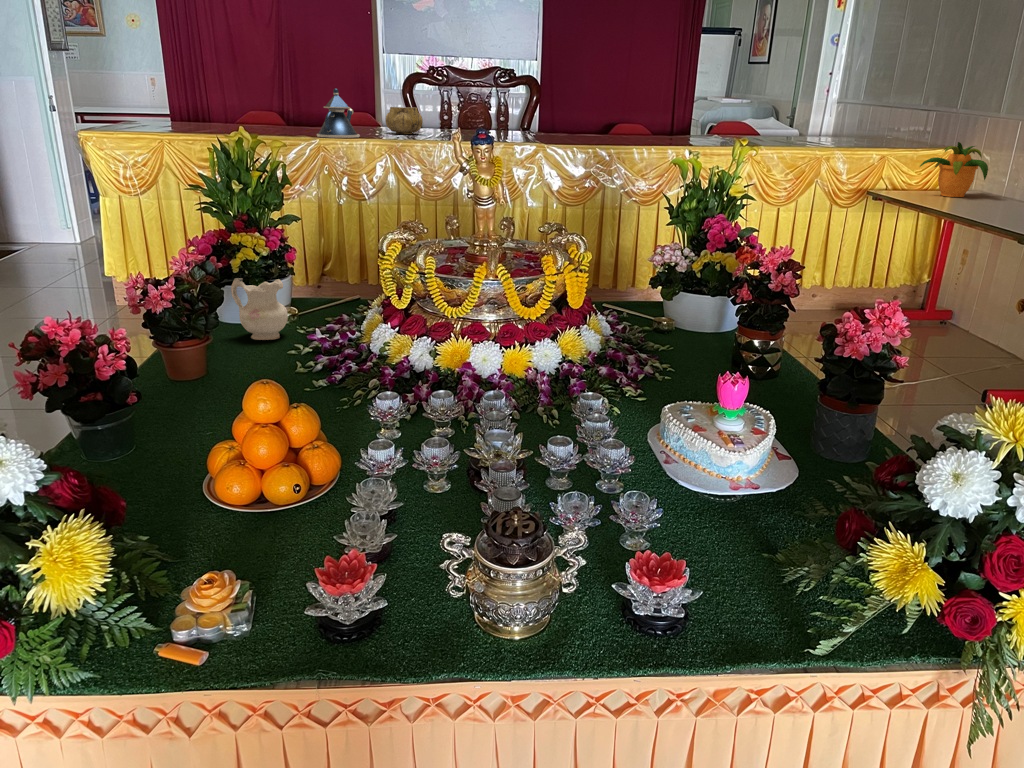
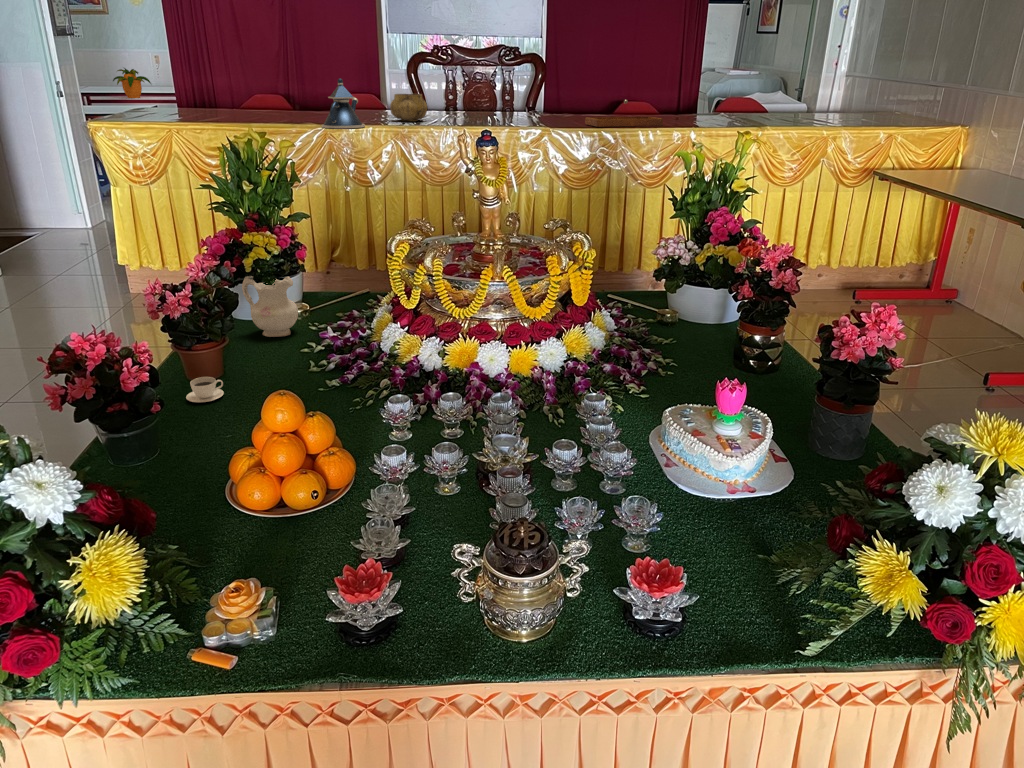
tray: none [579,116,657,142] -> present [585,100,663,127]
potted plant: present [920,142,988,197] -> present [113,68,151,98]
teacup: none [169,375,208,400] -> present [186,377,224,402]

